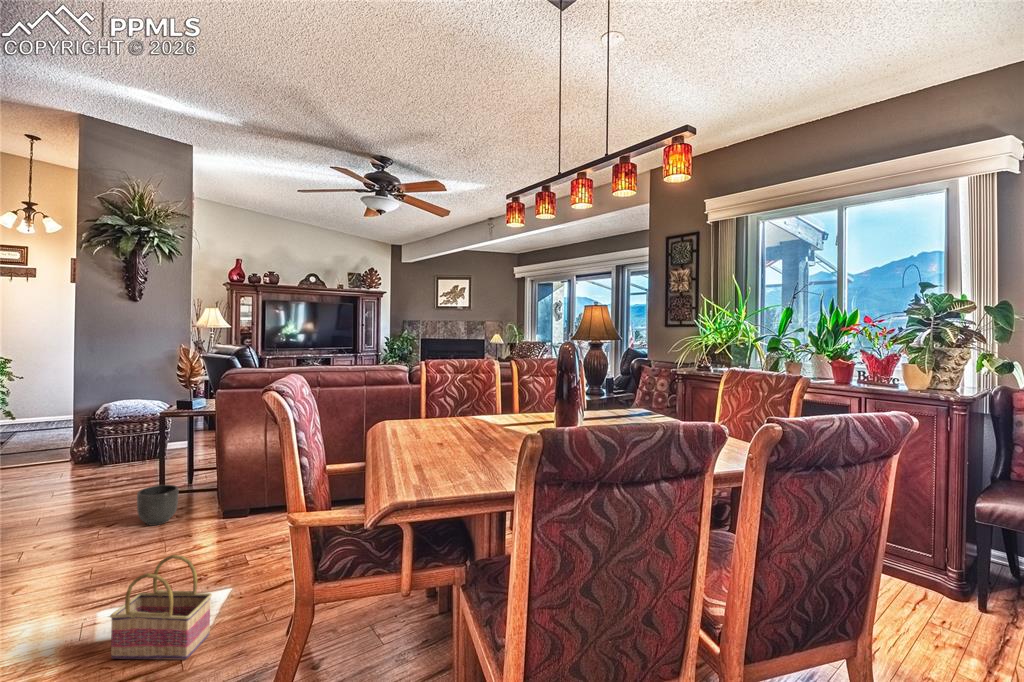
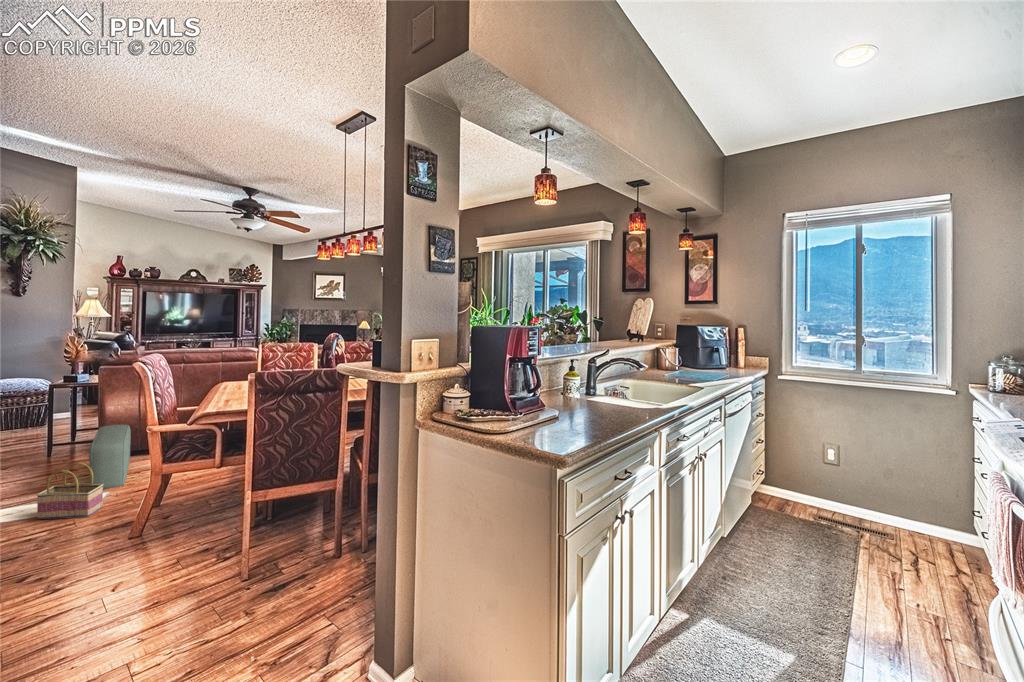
pouf: none [195,475,250,587] -> present [89,425,131,489]
planter: present [137,485,178,526] -> none [38,435,72,463]

